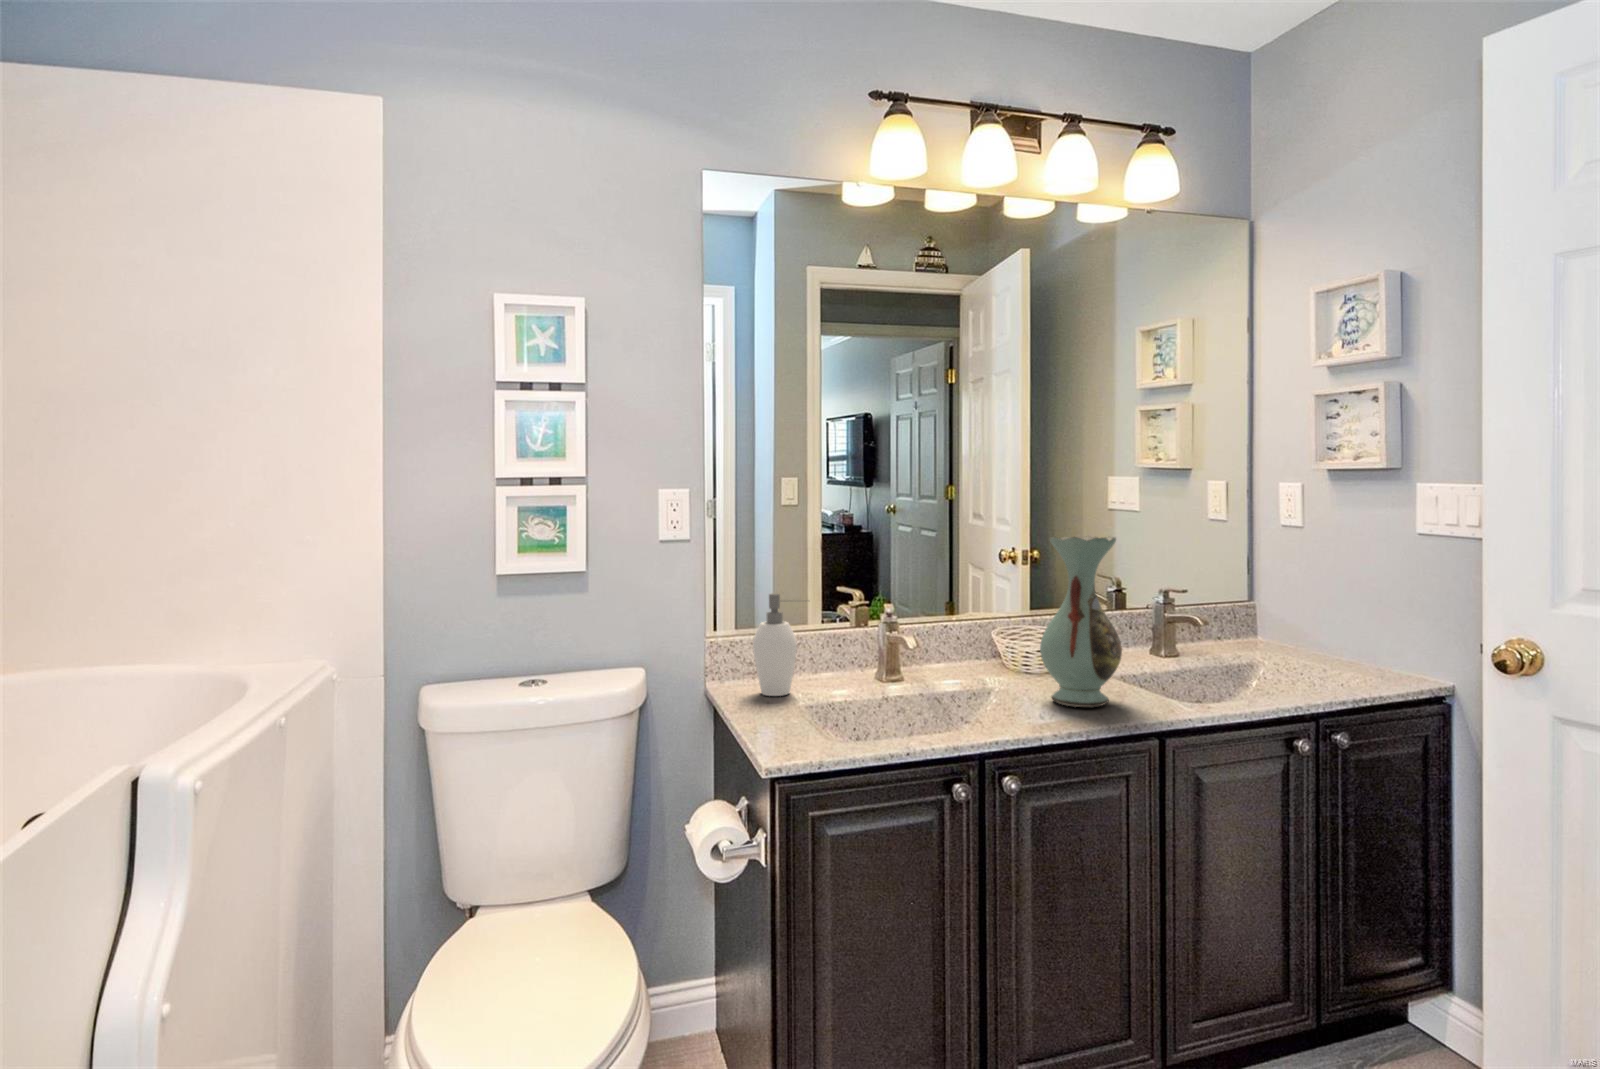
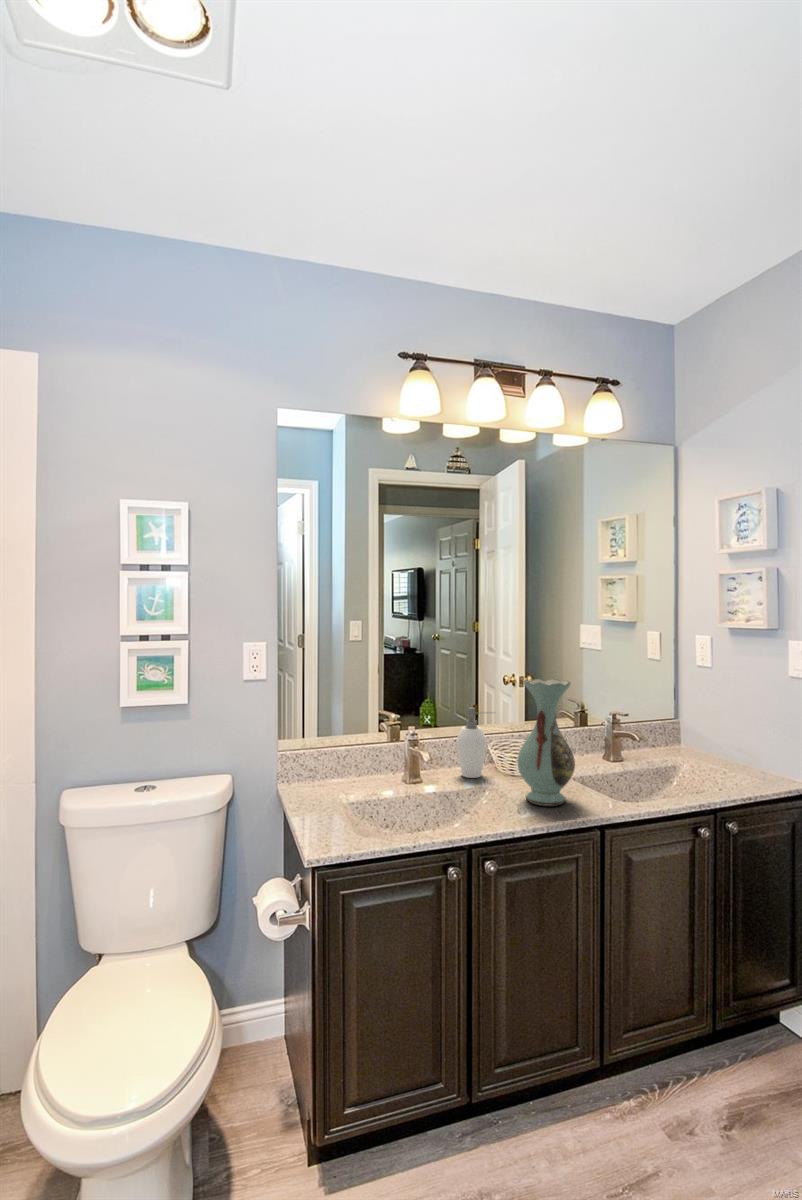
soap dispenser: present [753,593,797,696] -> present [457,708,486,778]

